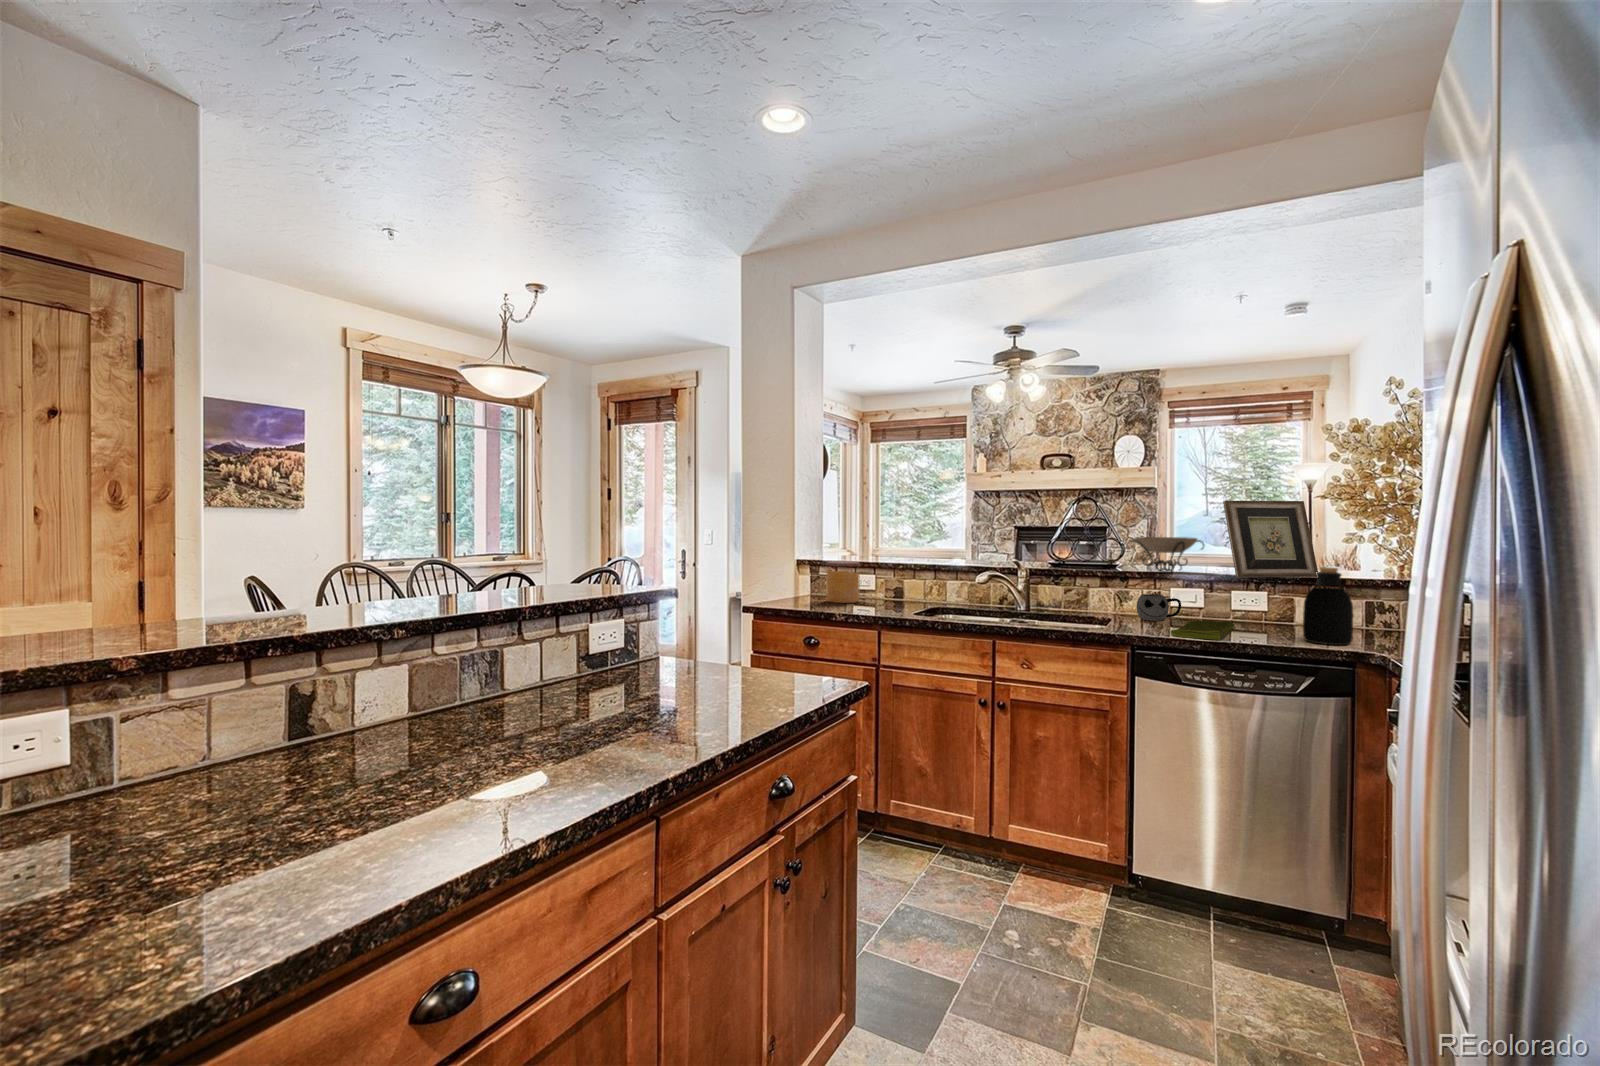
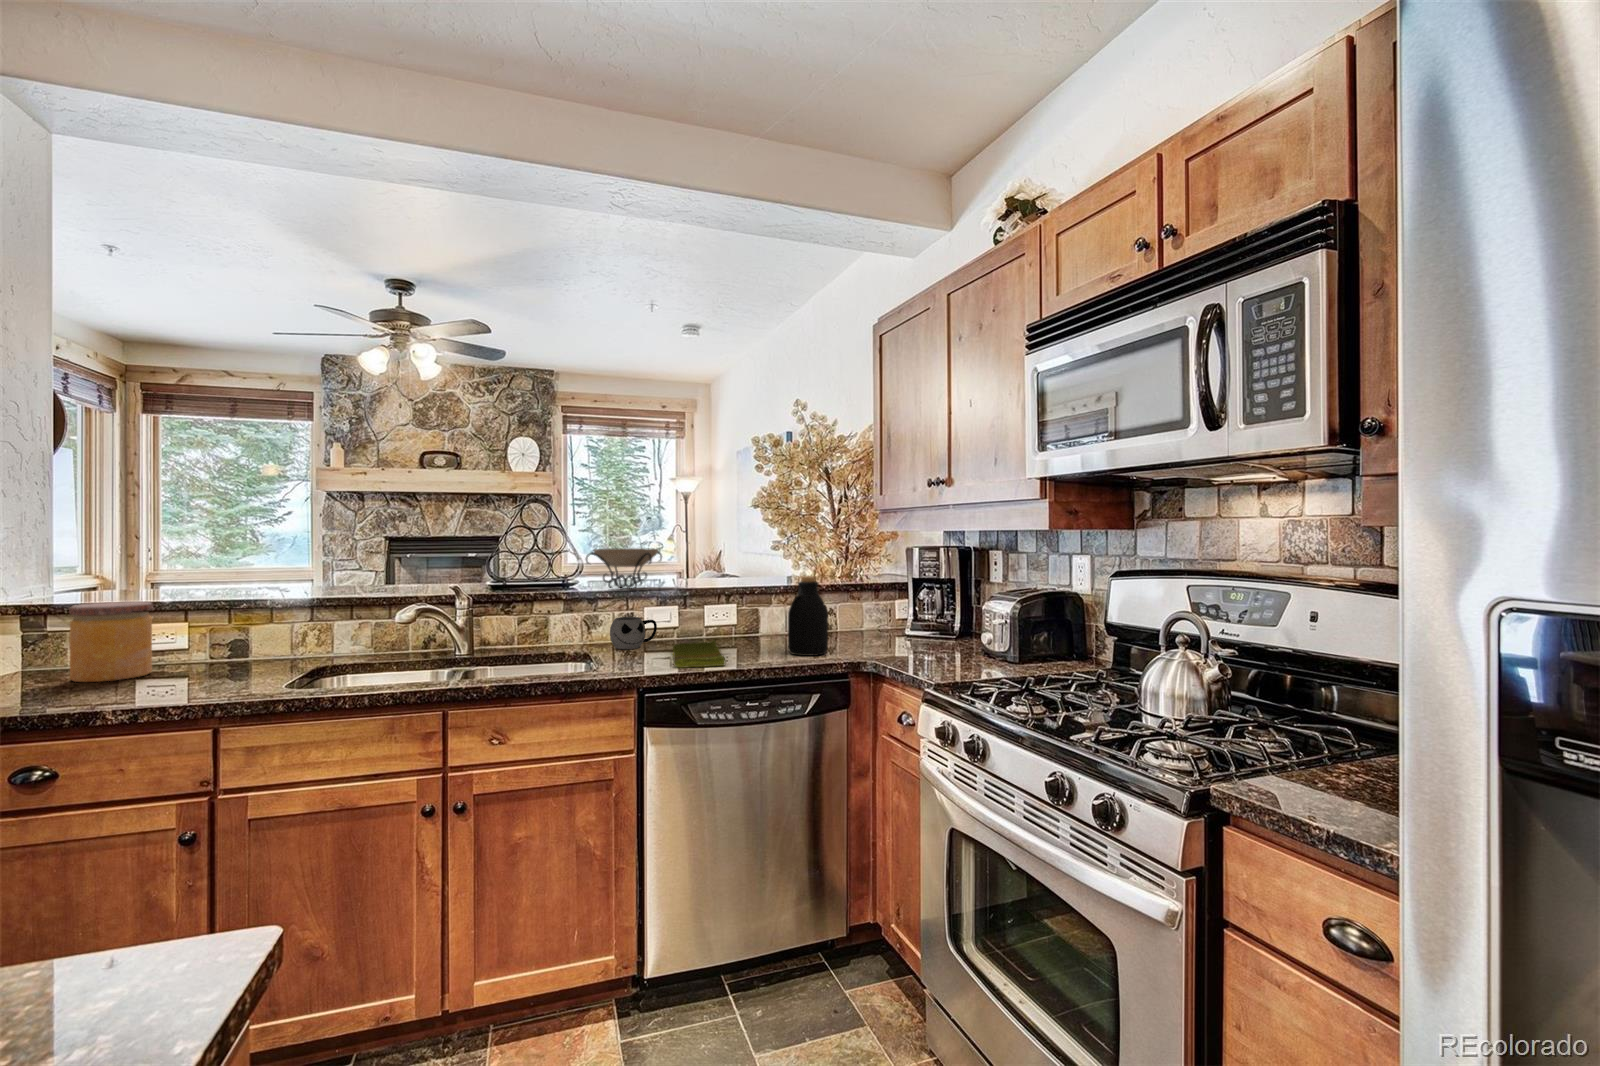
picture frame: present [1223,501,1318,577] -> none [697,507,775,591]

